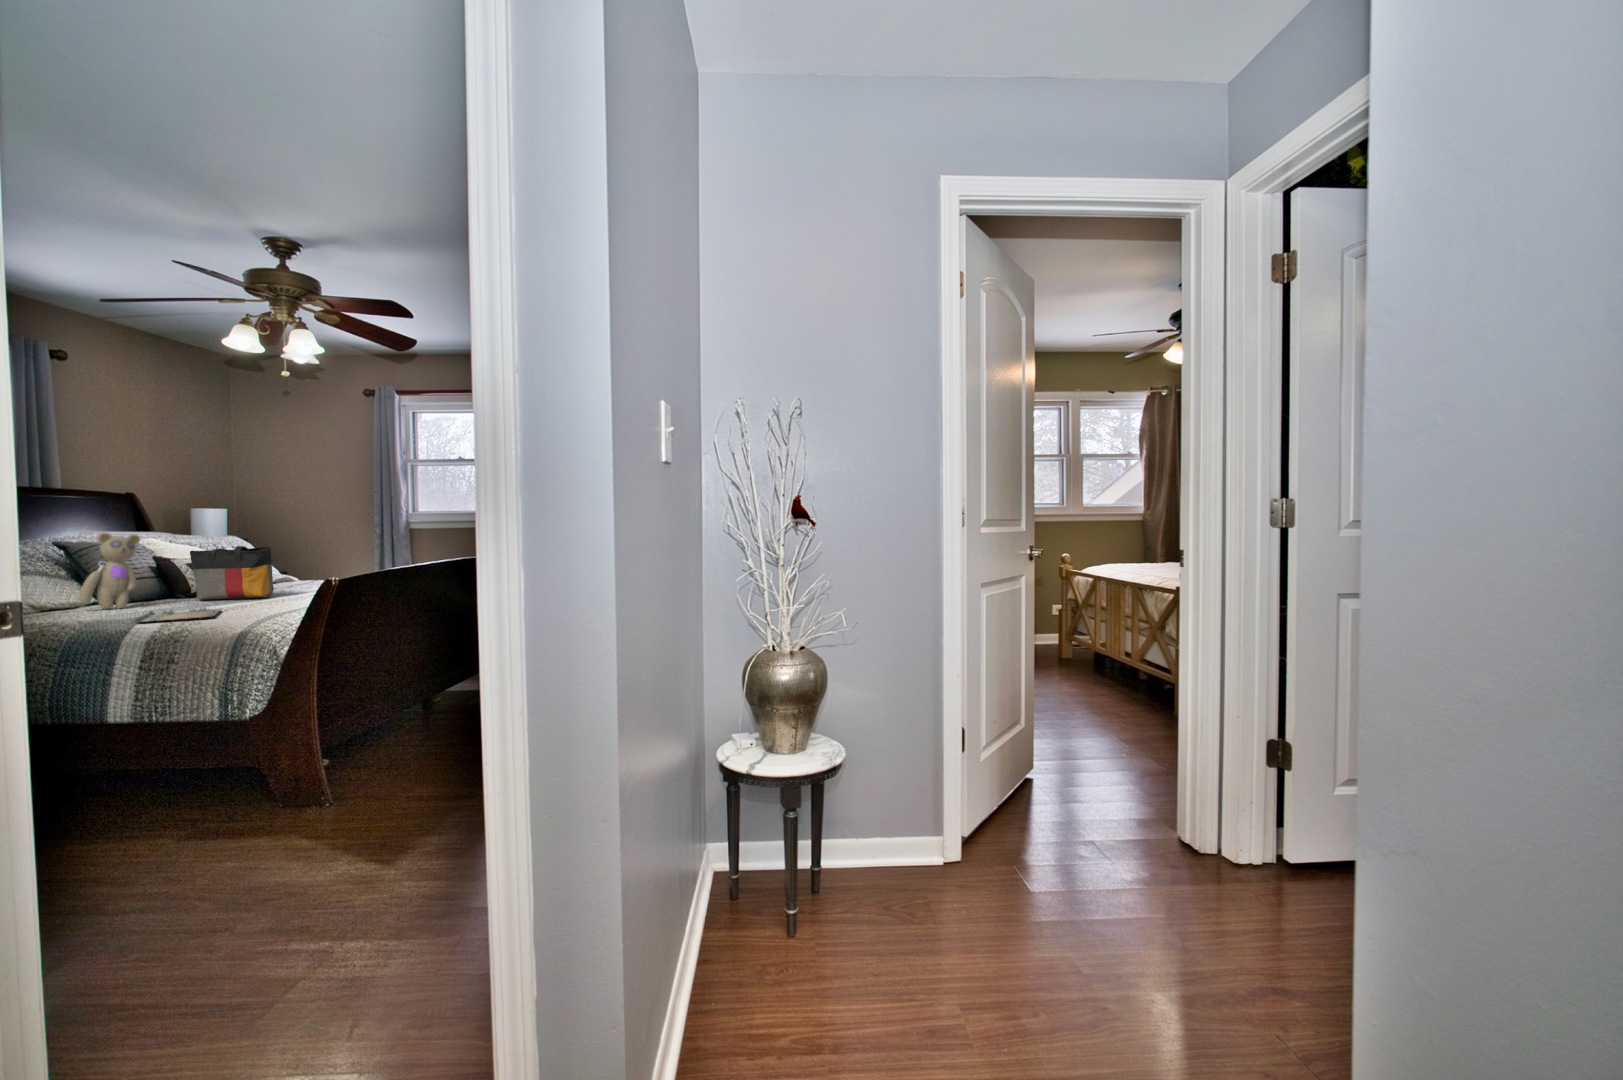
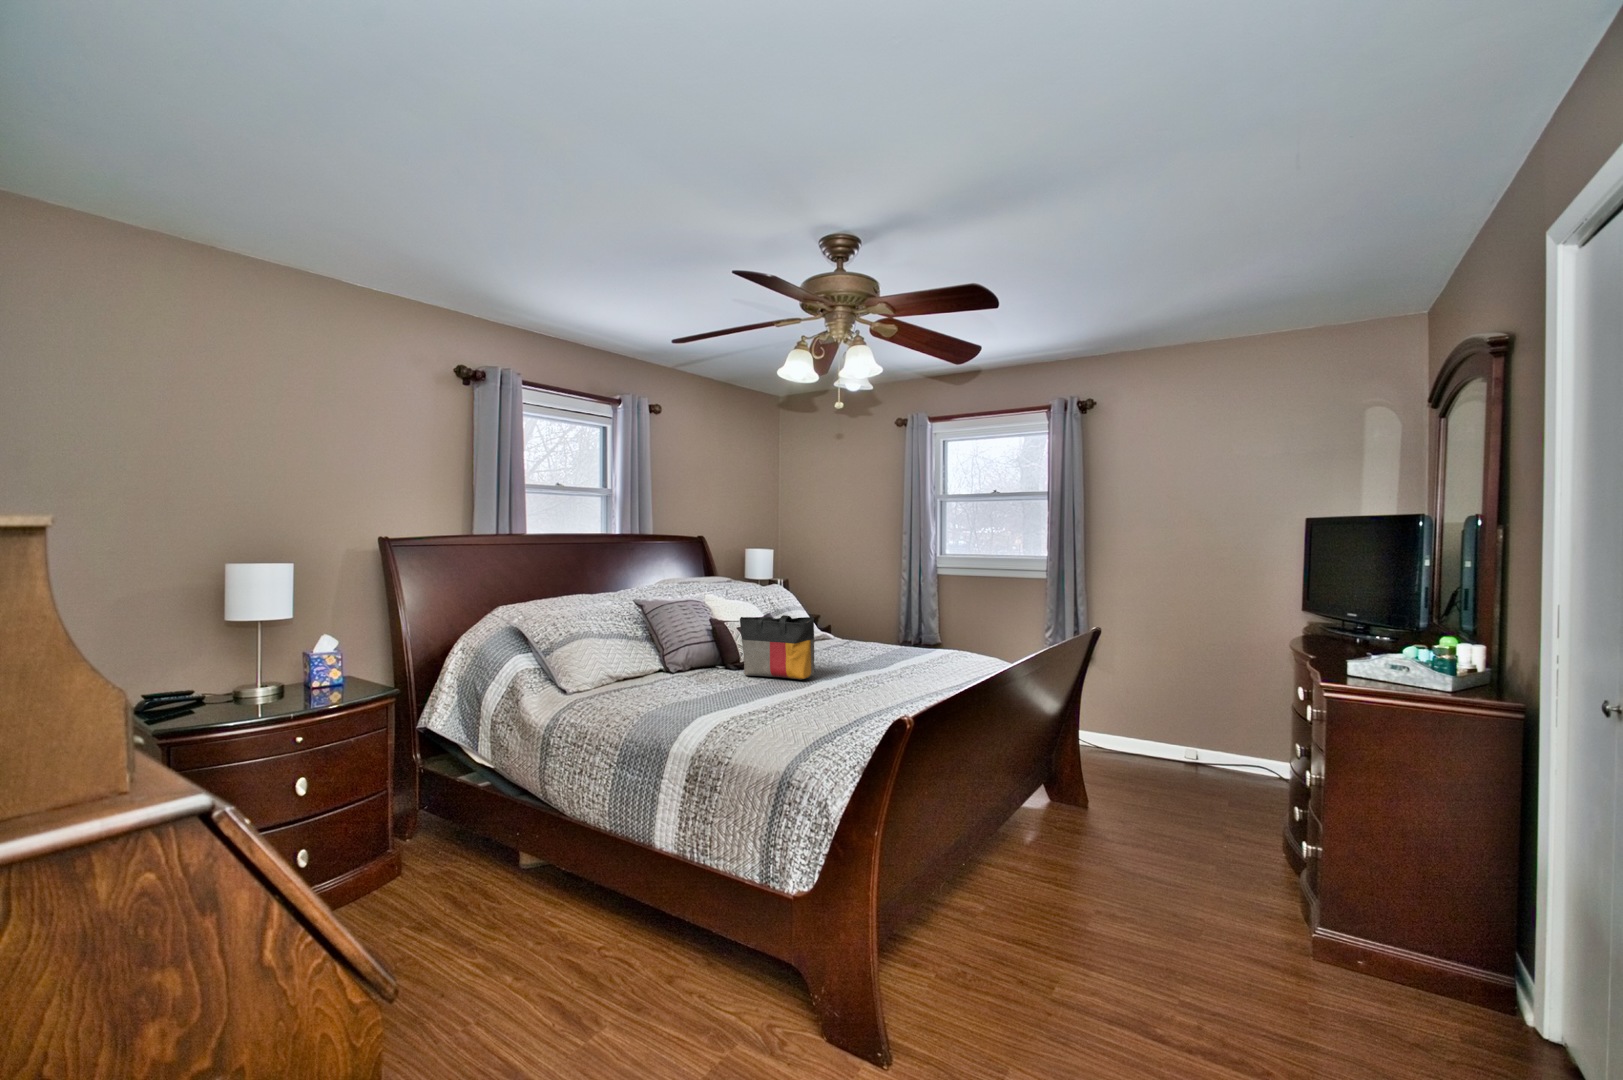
teddy bear: present [79,532,140,609] -> none [647,598,698,684]
tray: present [133,608,220,623] -> none [682,696,766,727]

